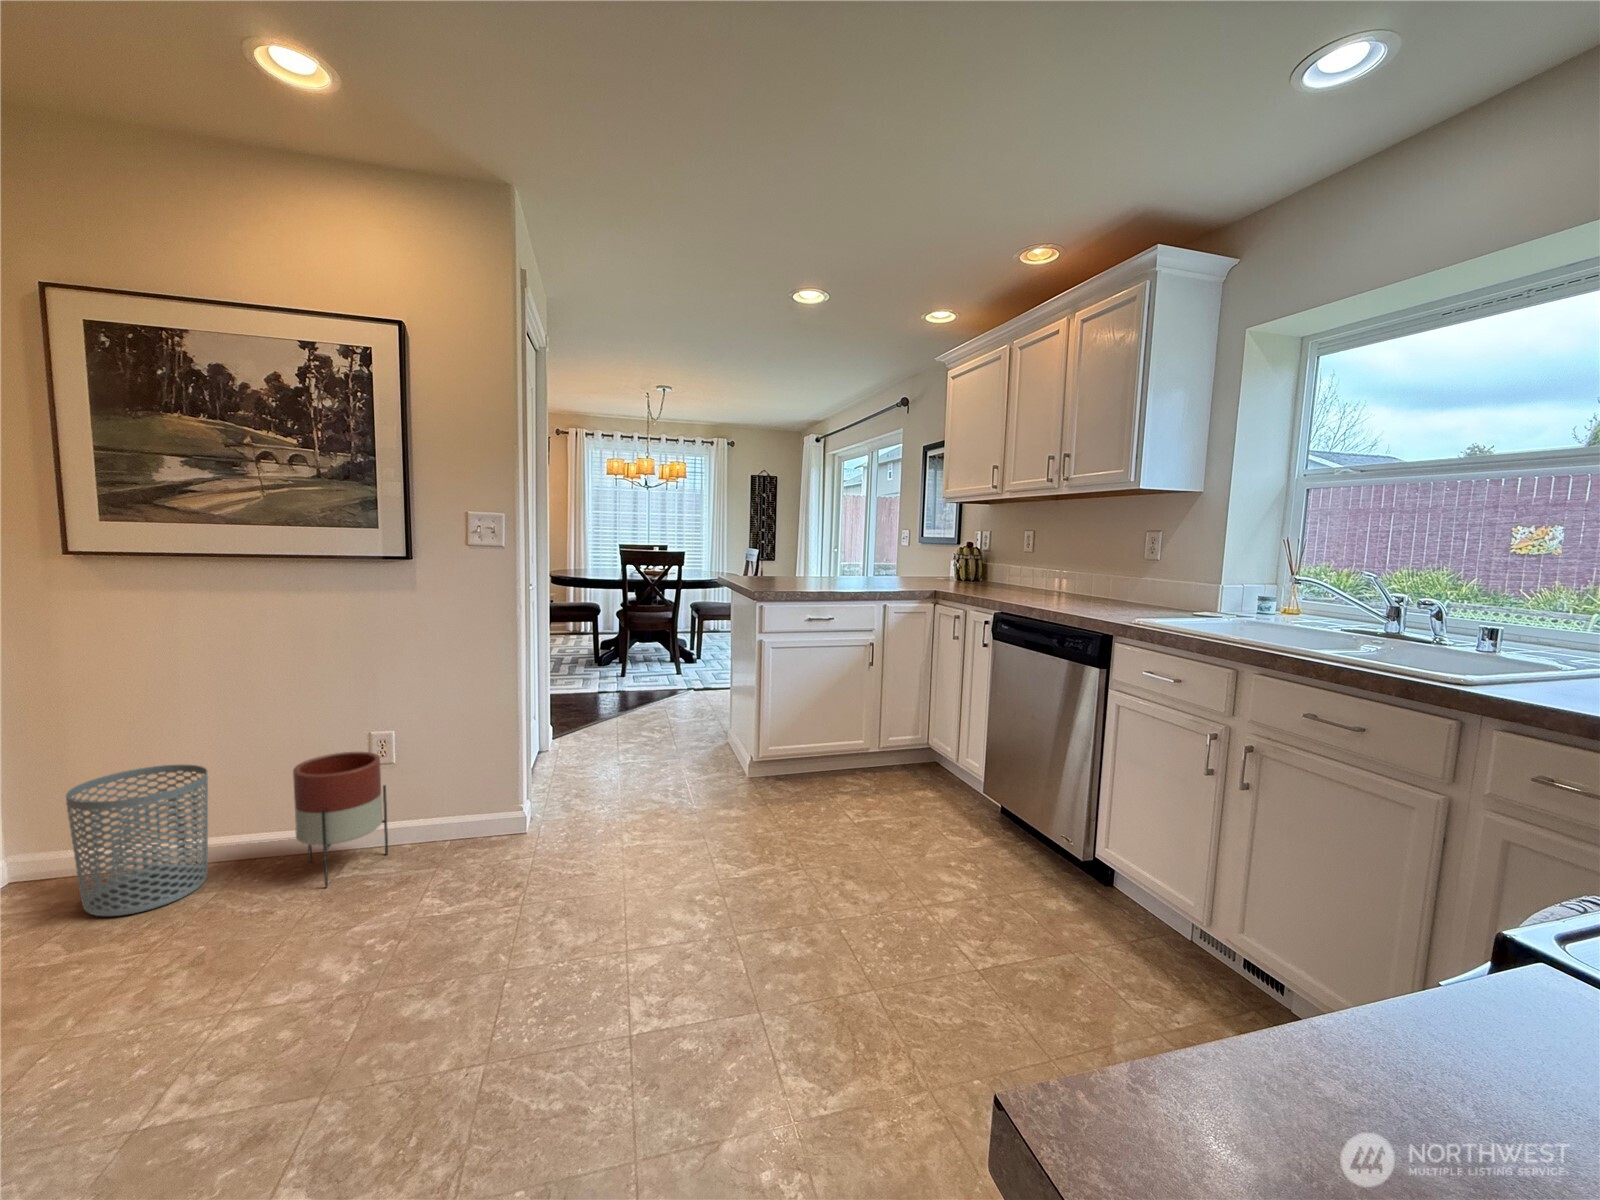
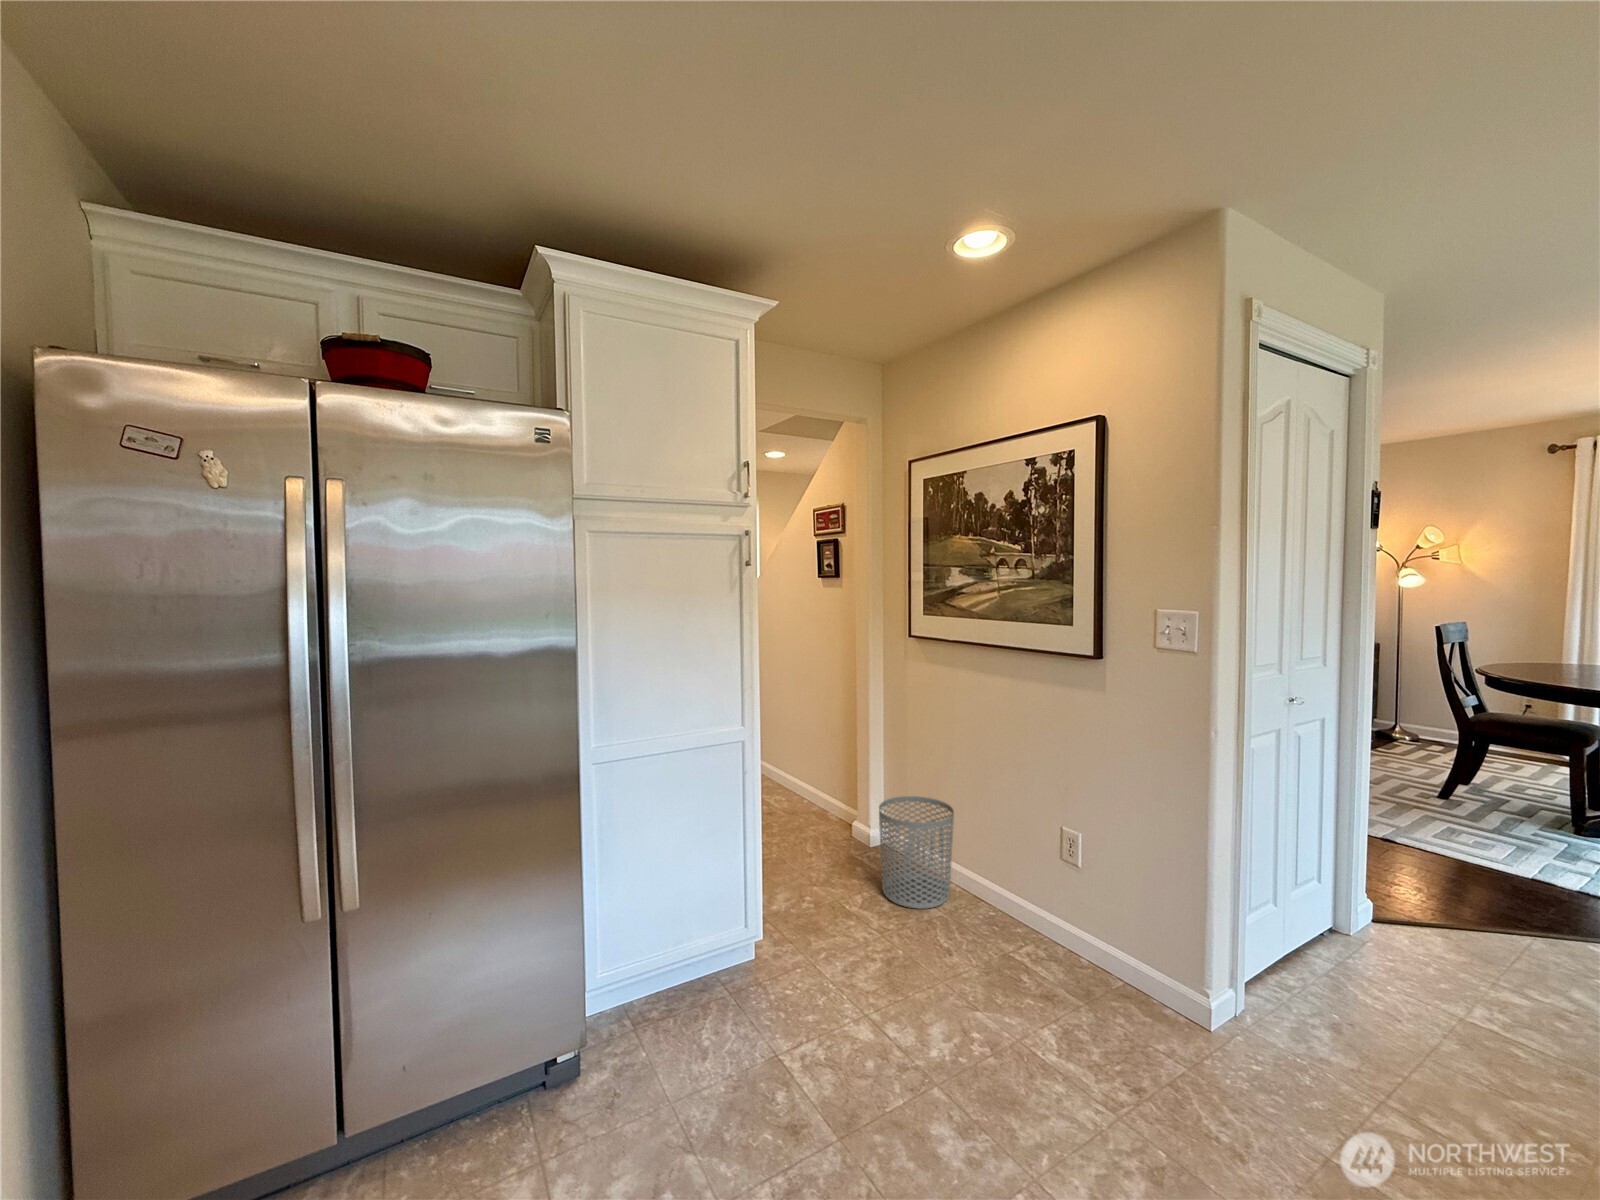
planter: present [293,752,388,887] -> none [987,835,1063,961]

